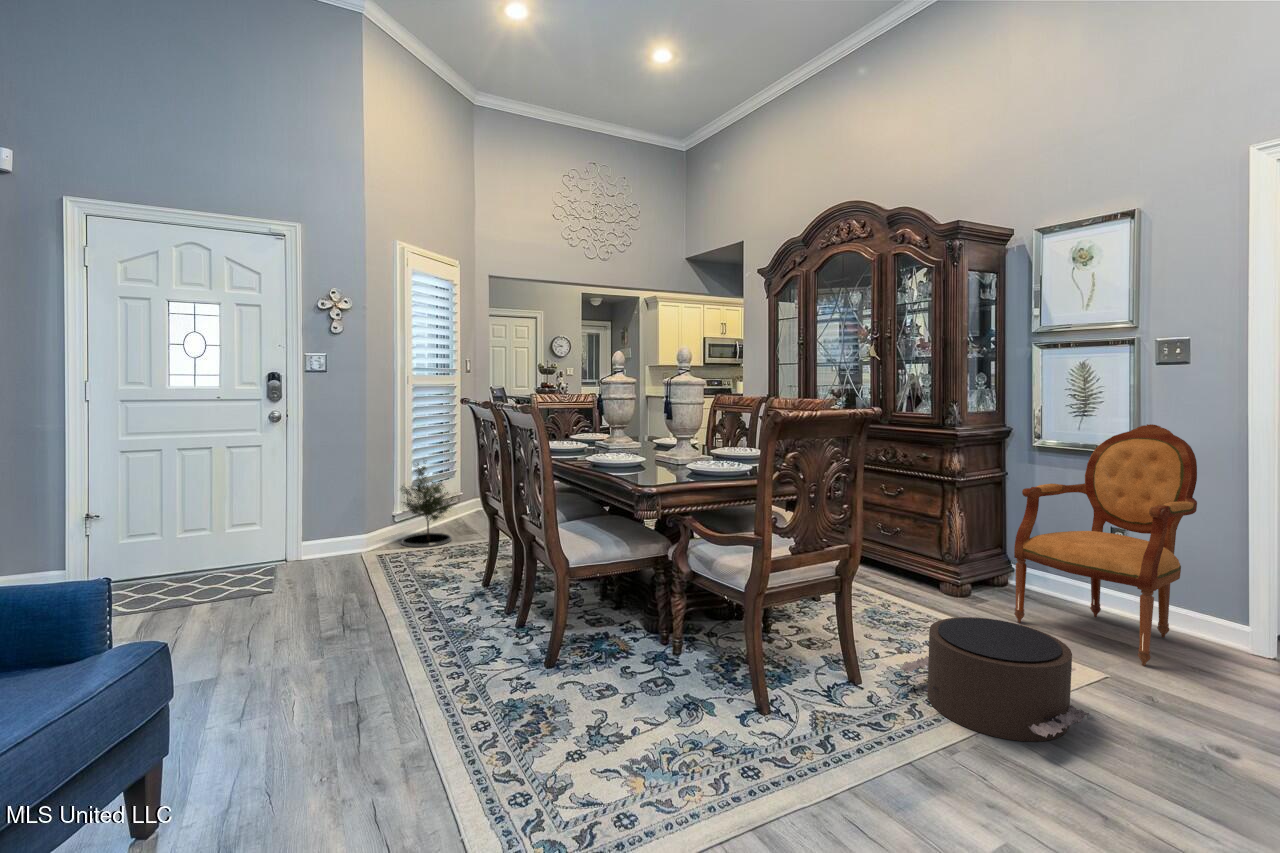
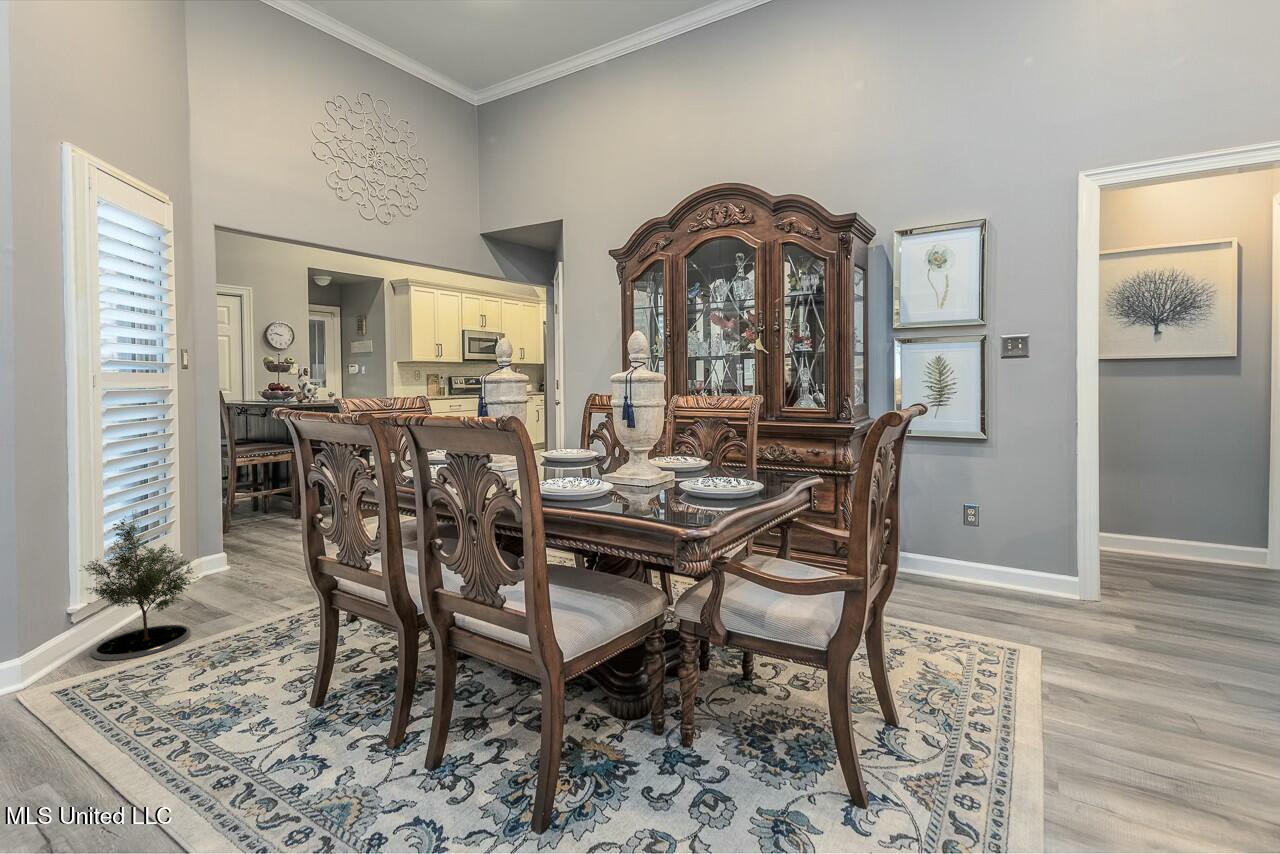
armchair: present [1014,424,1197,666] -> none [927,411,1070,630]
pouf: present [900,617,1089,742] -> none [944,617,1149,751]

